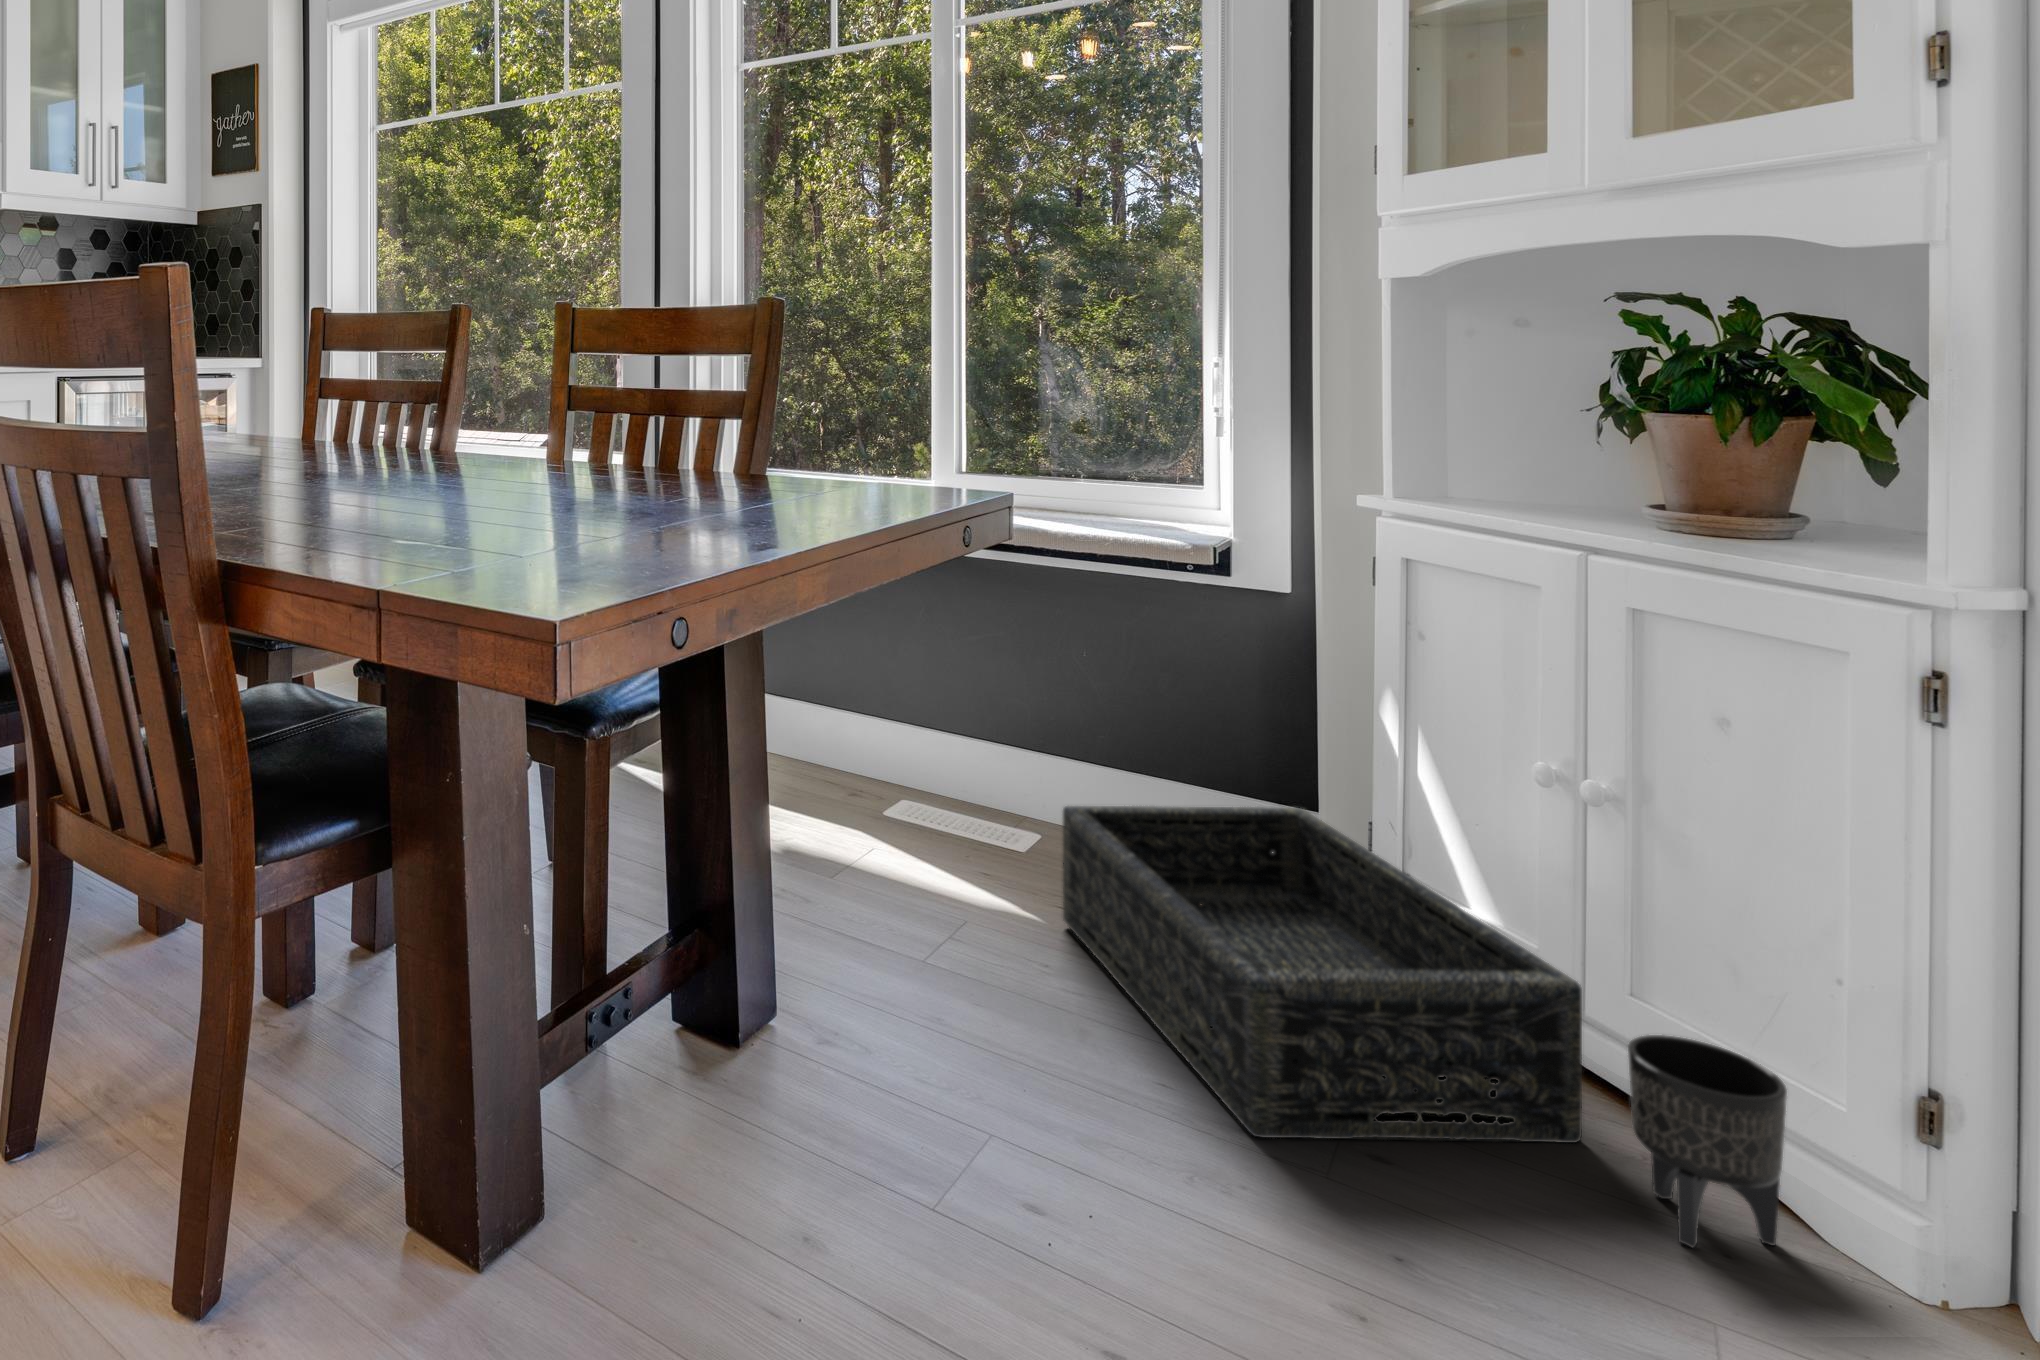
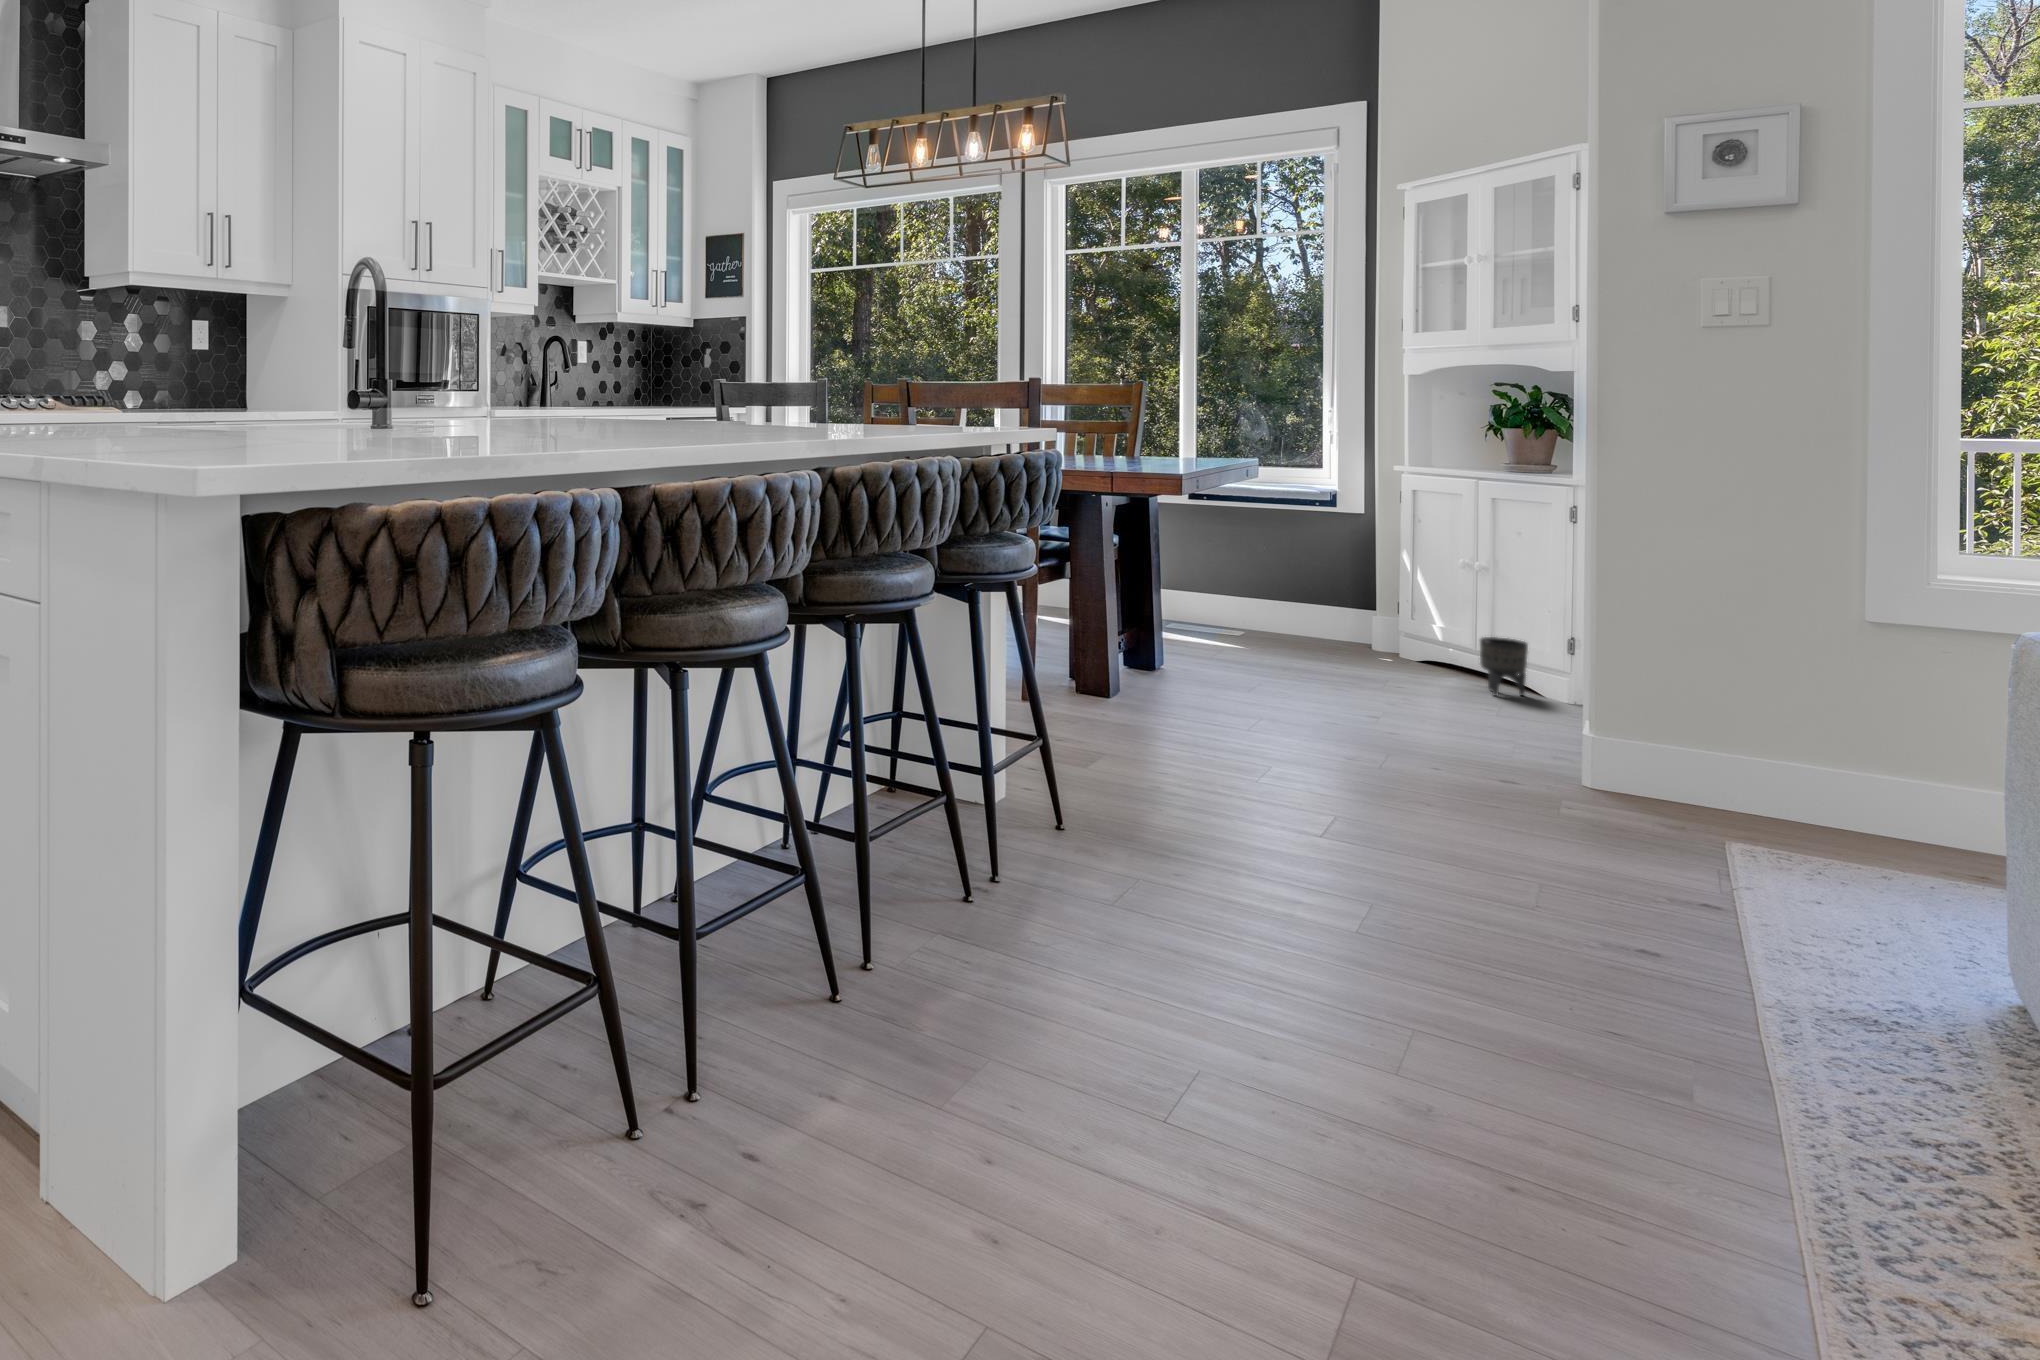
basket: present [1063,806,1582,1143] -> none [1262,598,1469,684]

